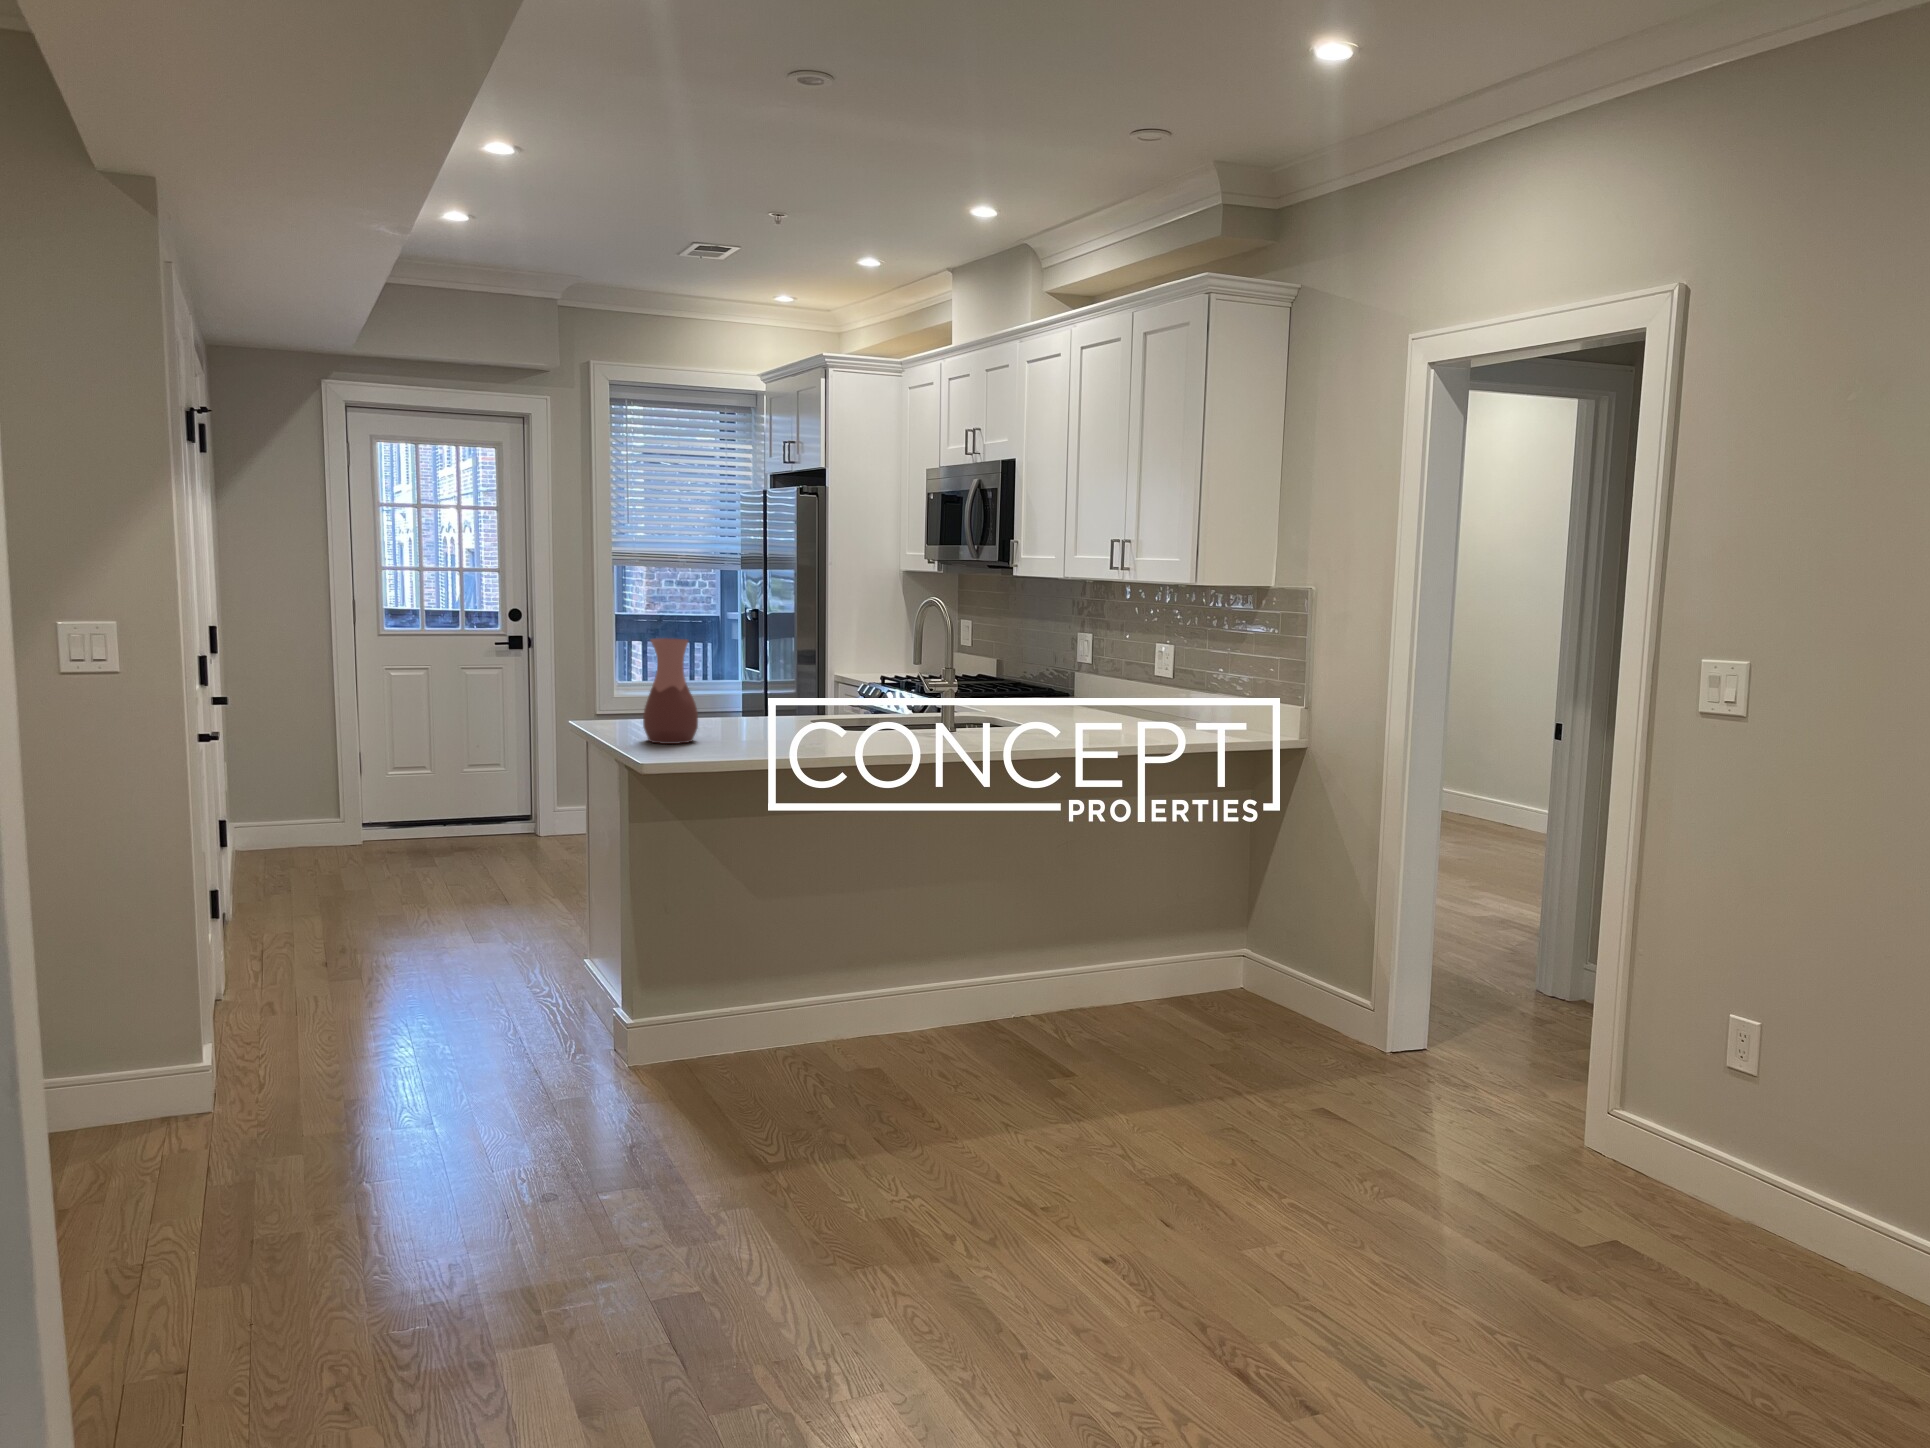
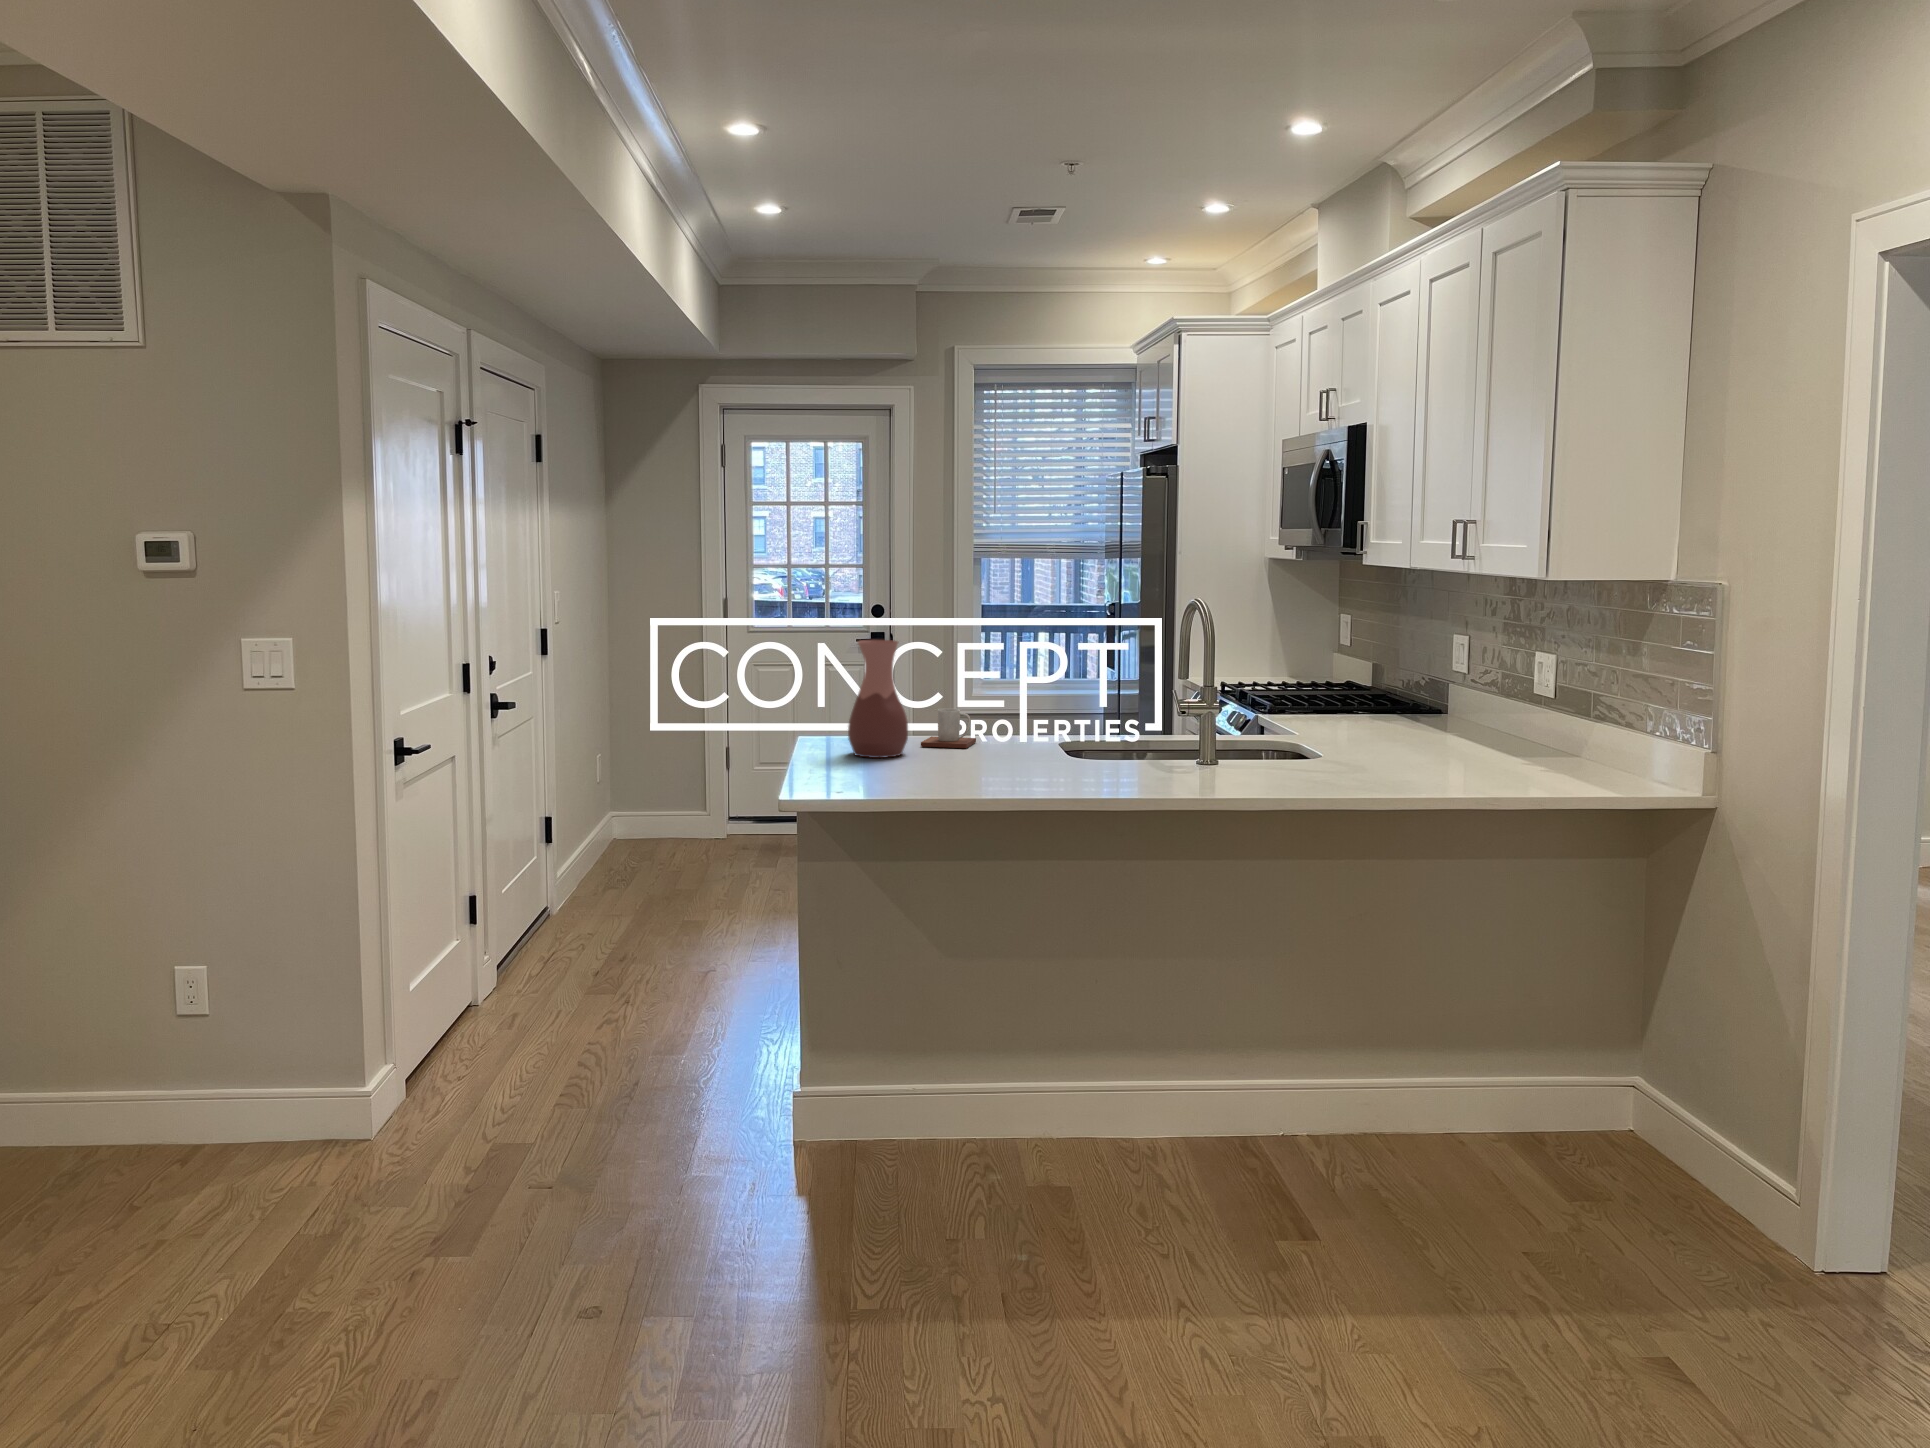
mug: none [699,699,742,734] -> present [921,708,976,748]

